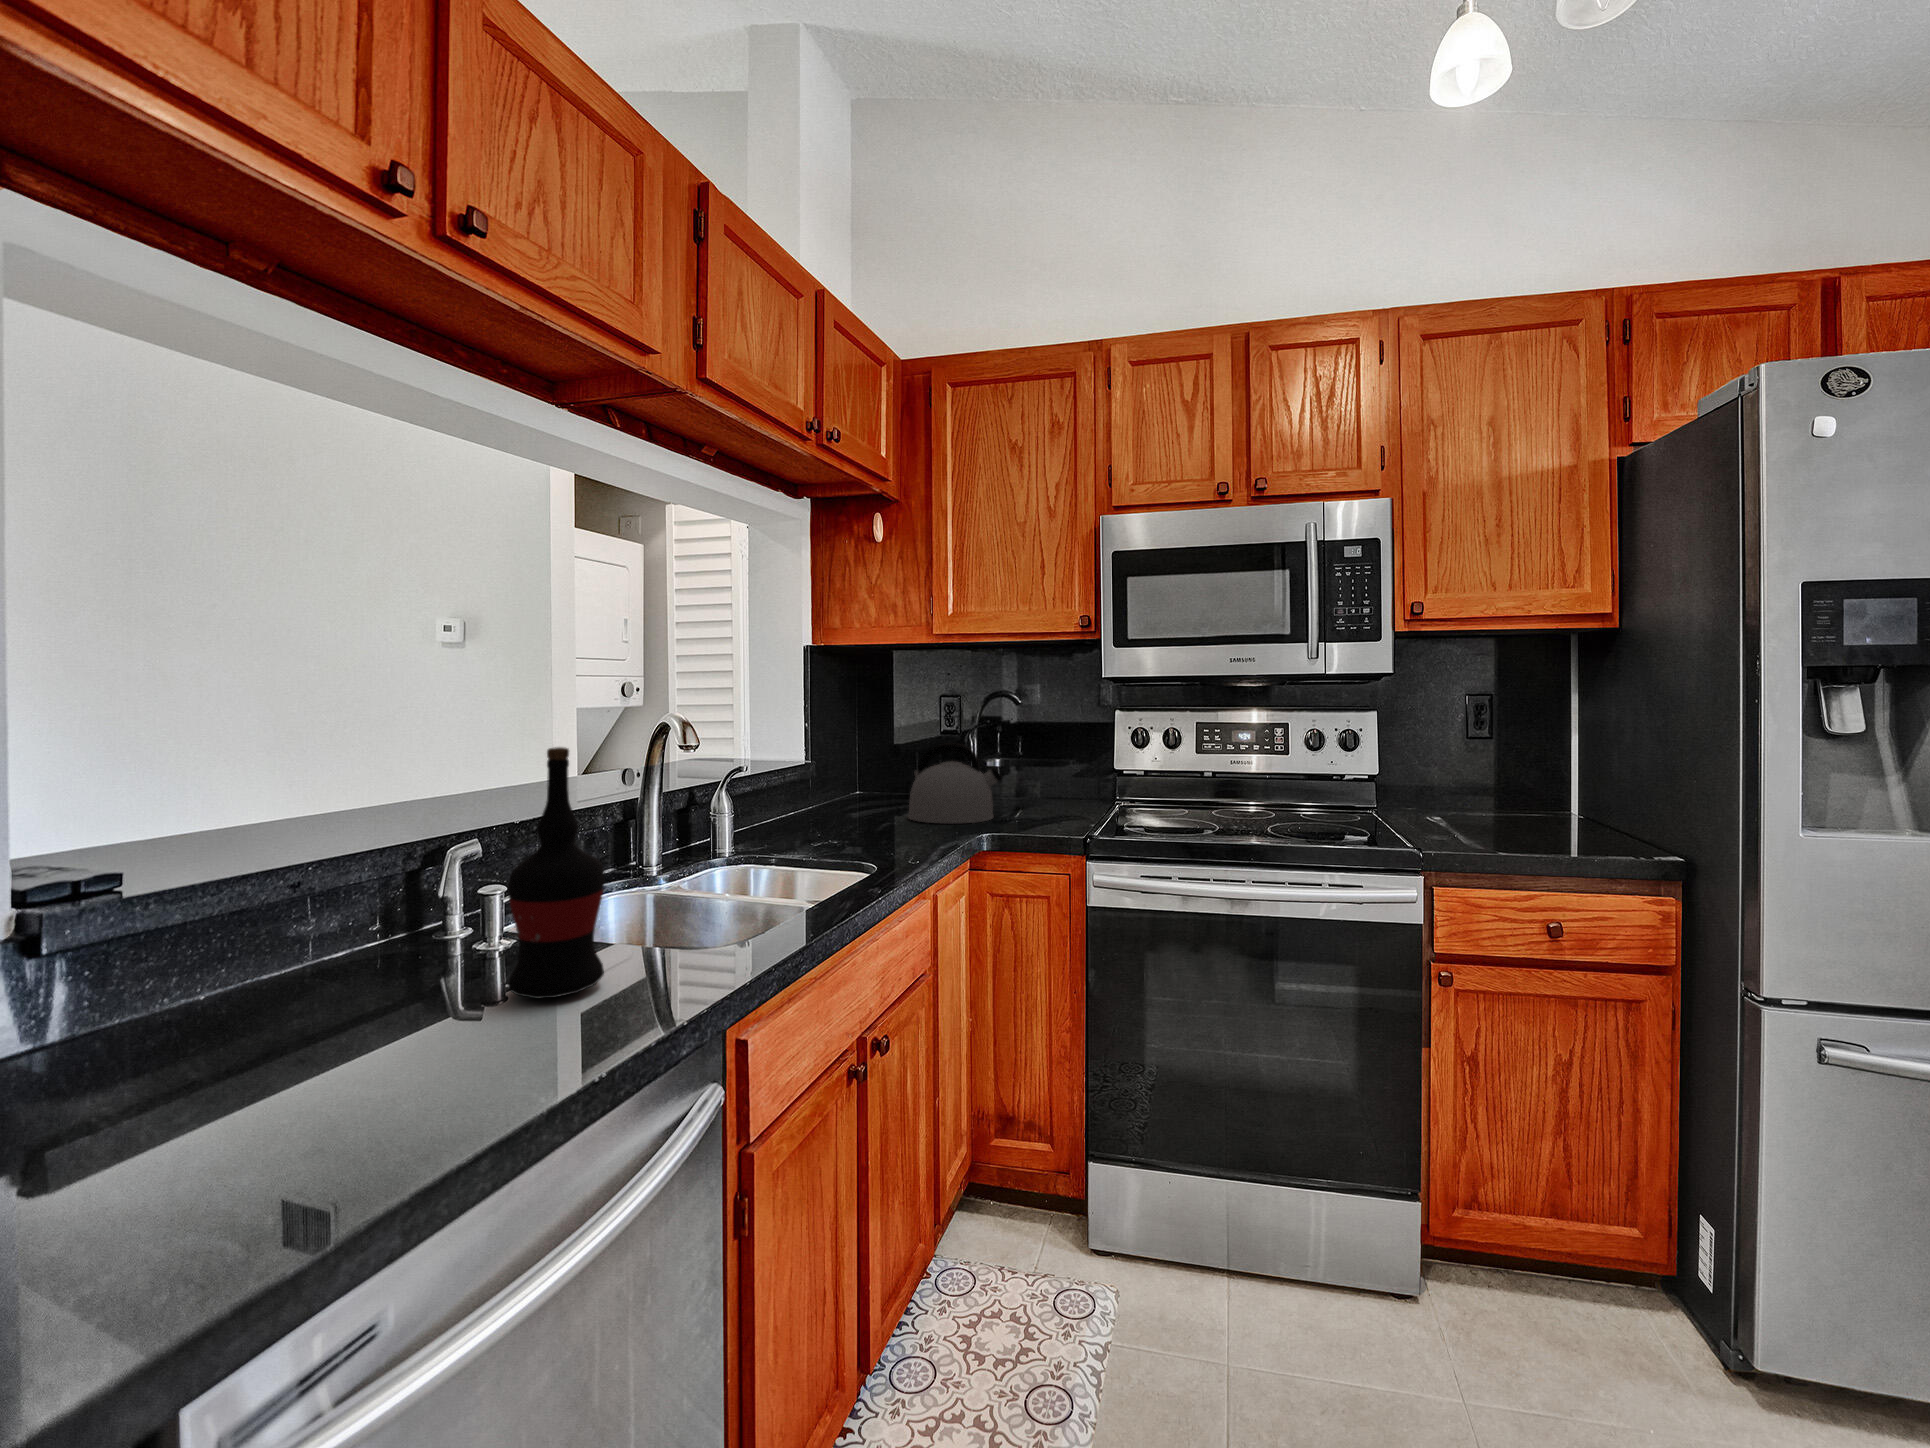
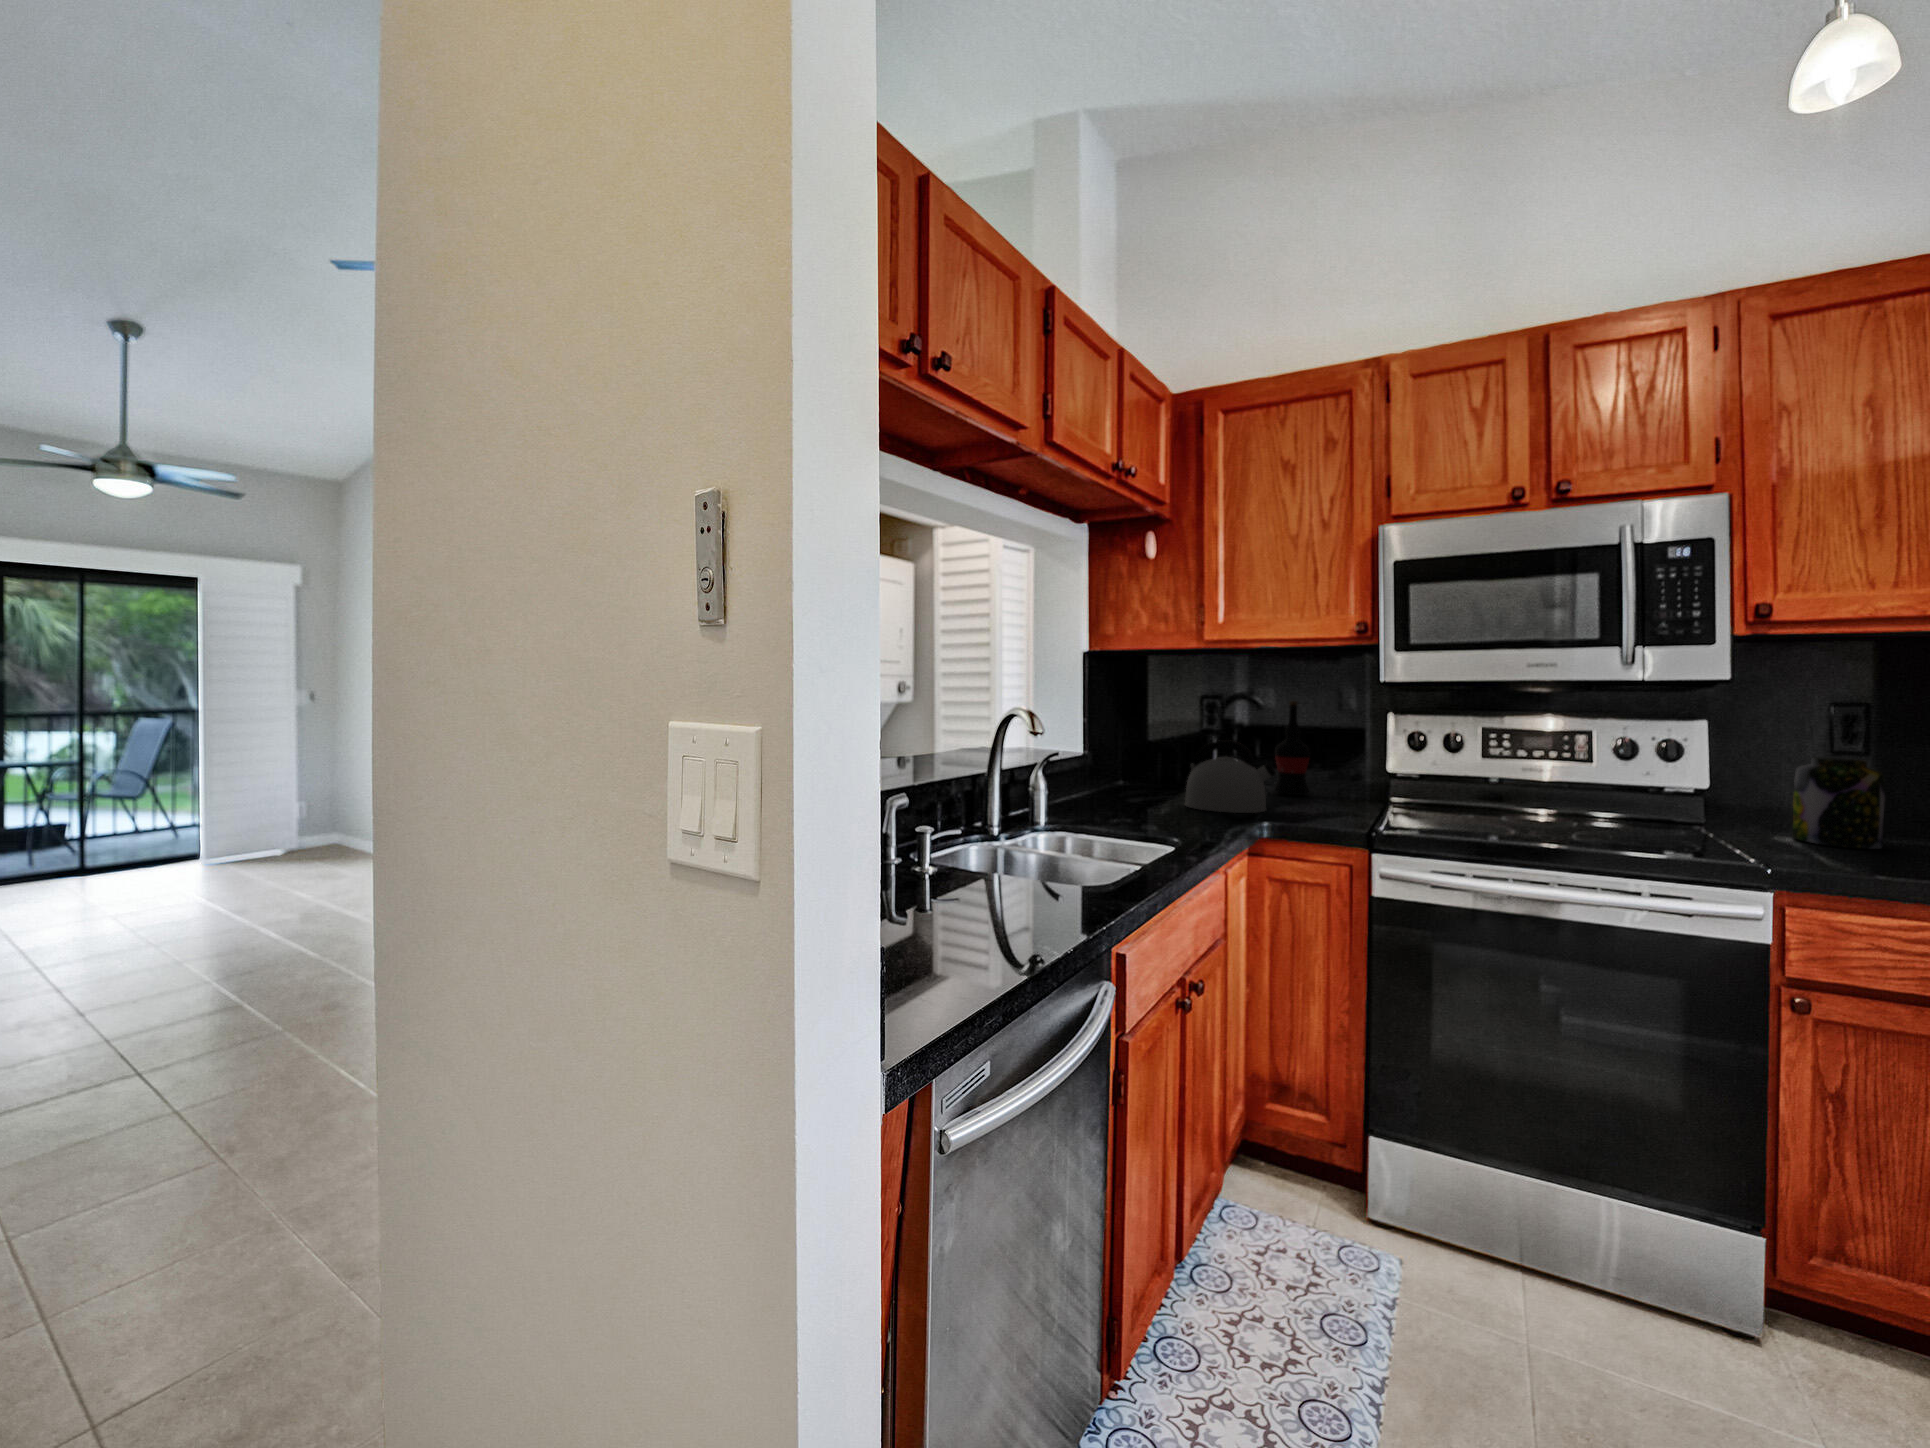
jar: none [1440,743,1504,825] -> present [1793,757,1885,849]
wine bottle: present [508,747,605,998] -> present [1274,701,1310,795]

